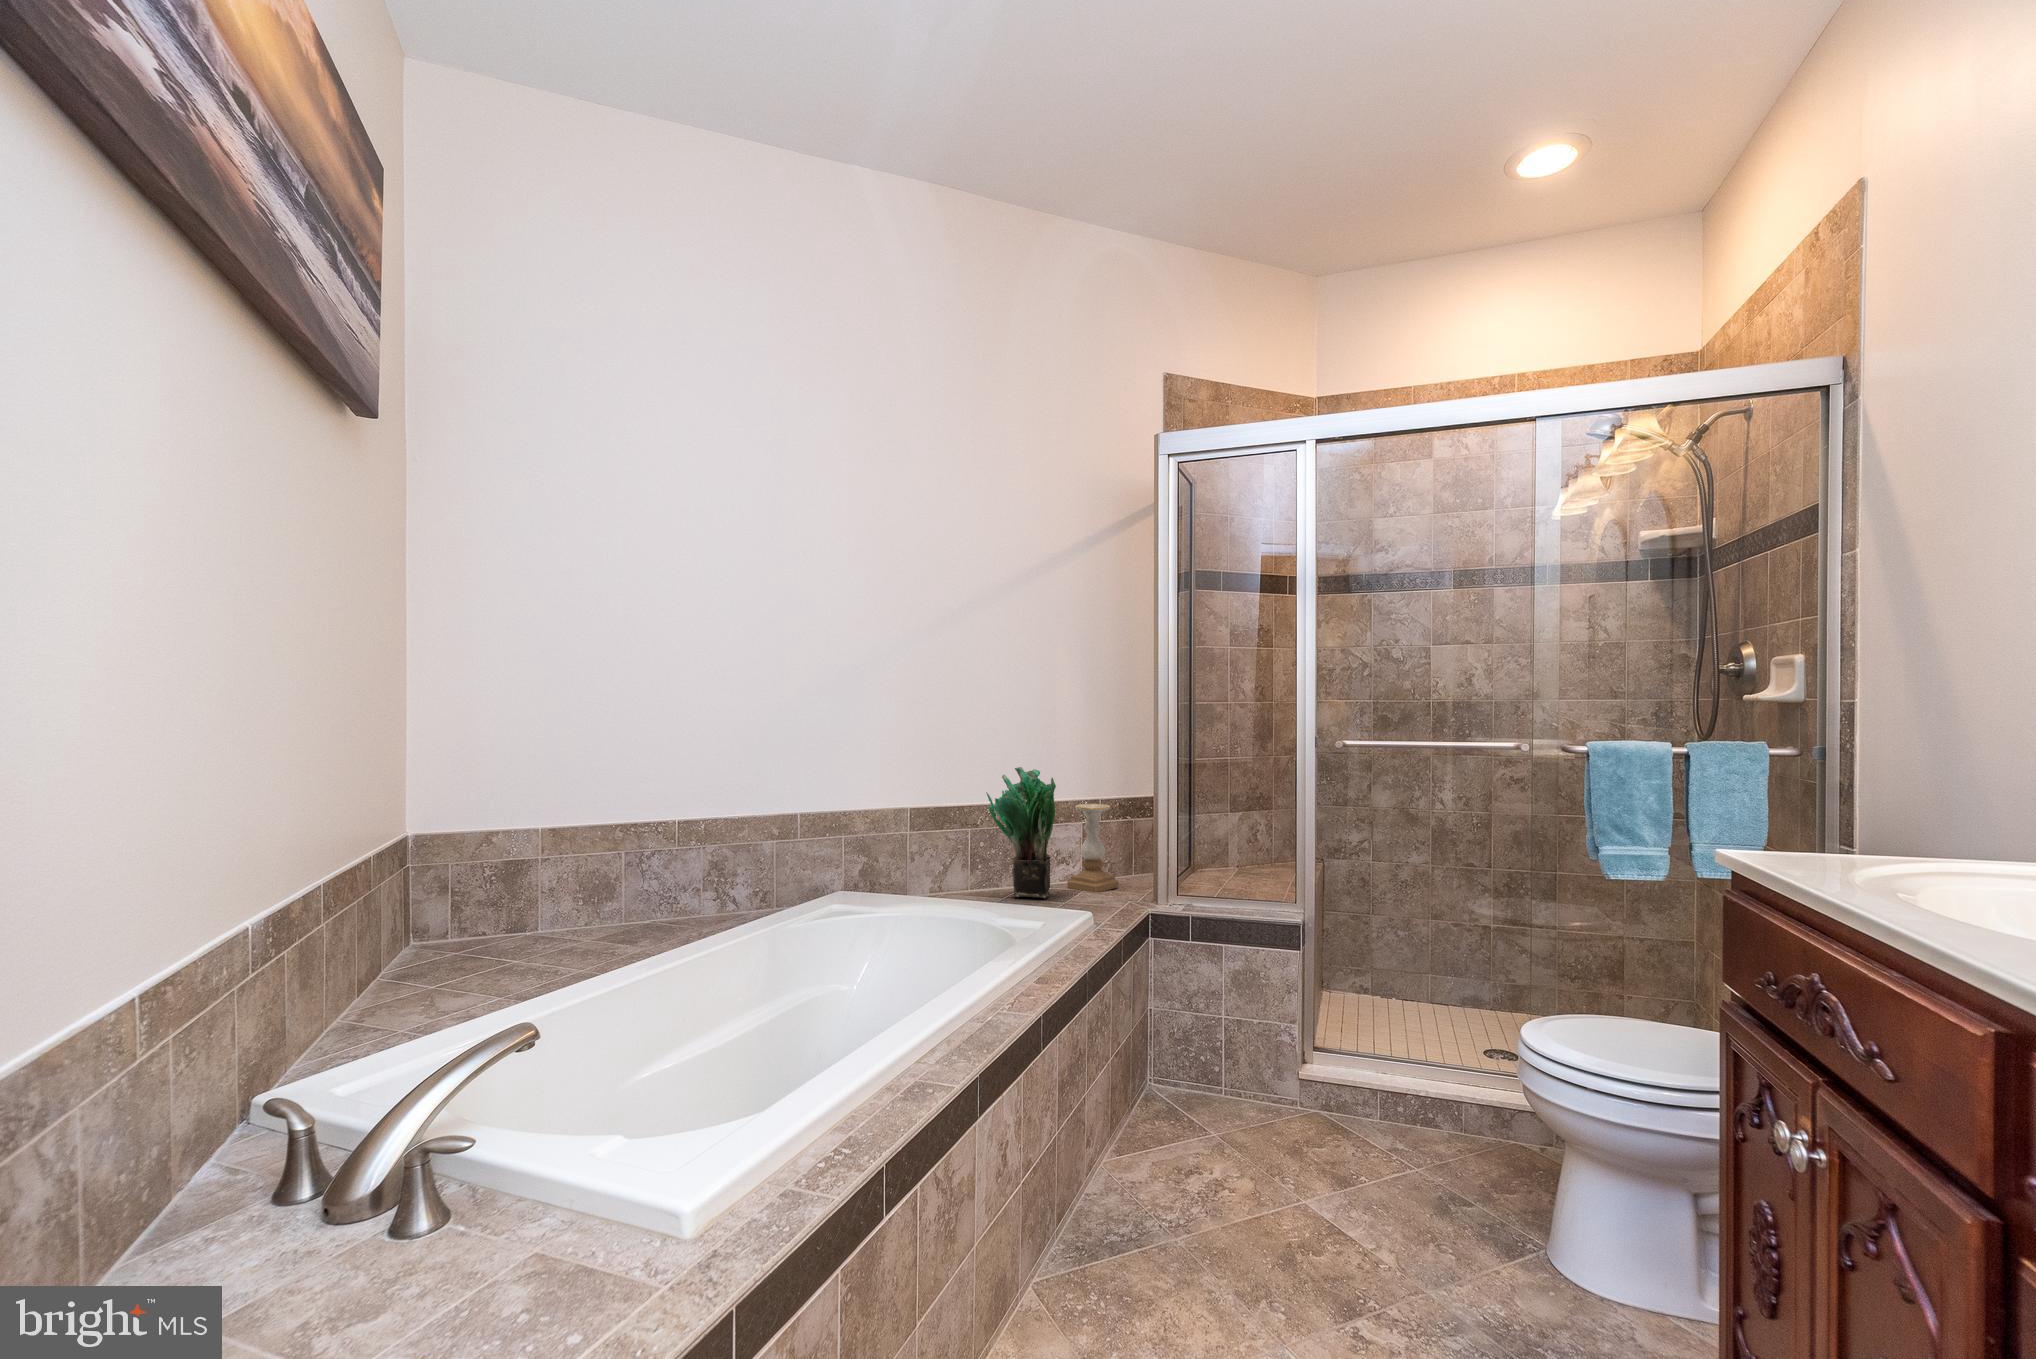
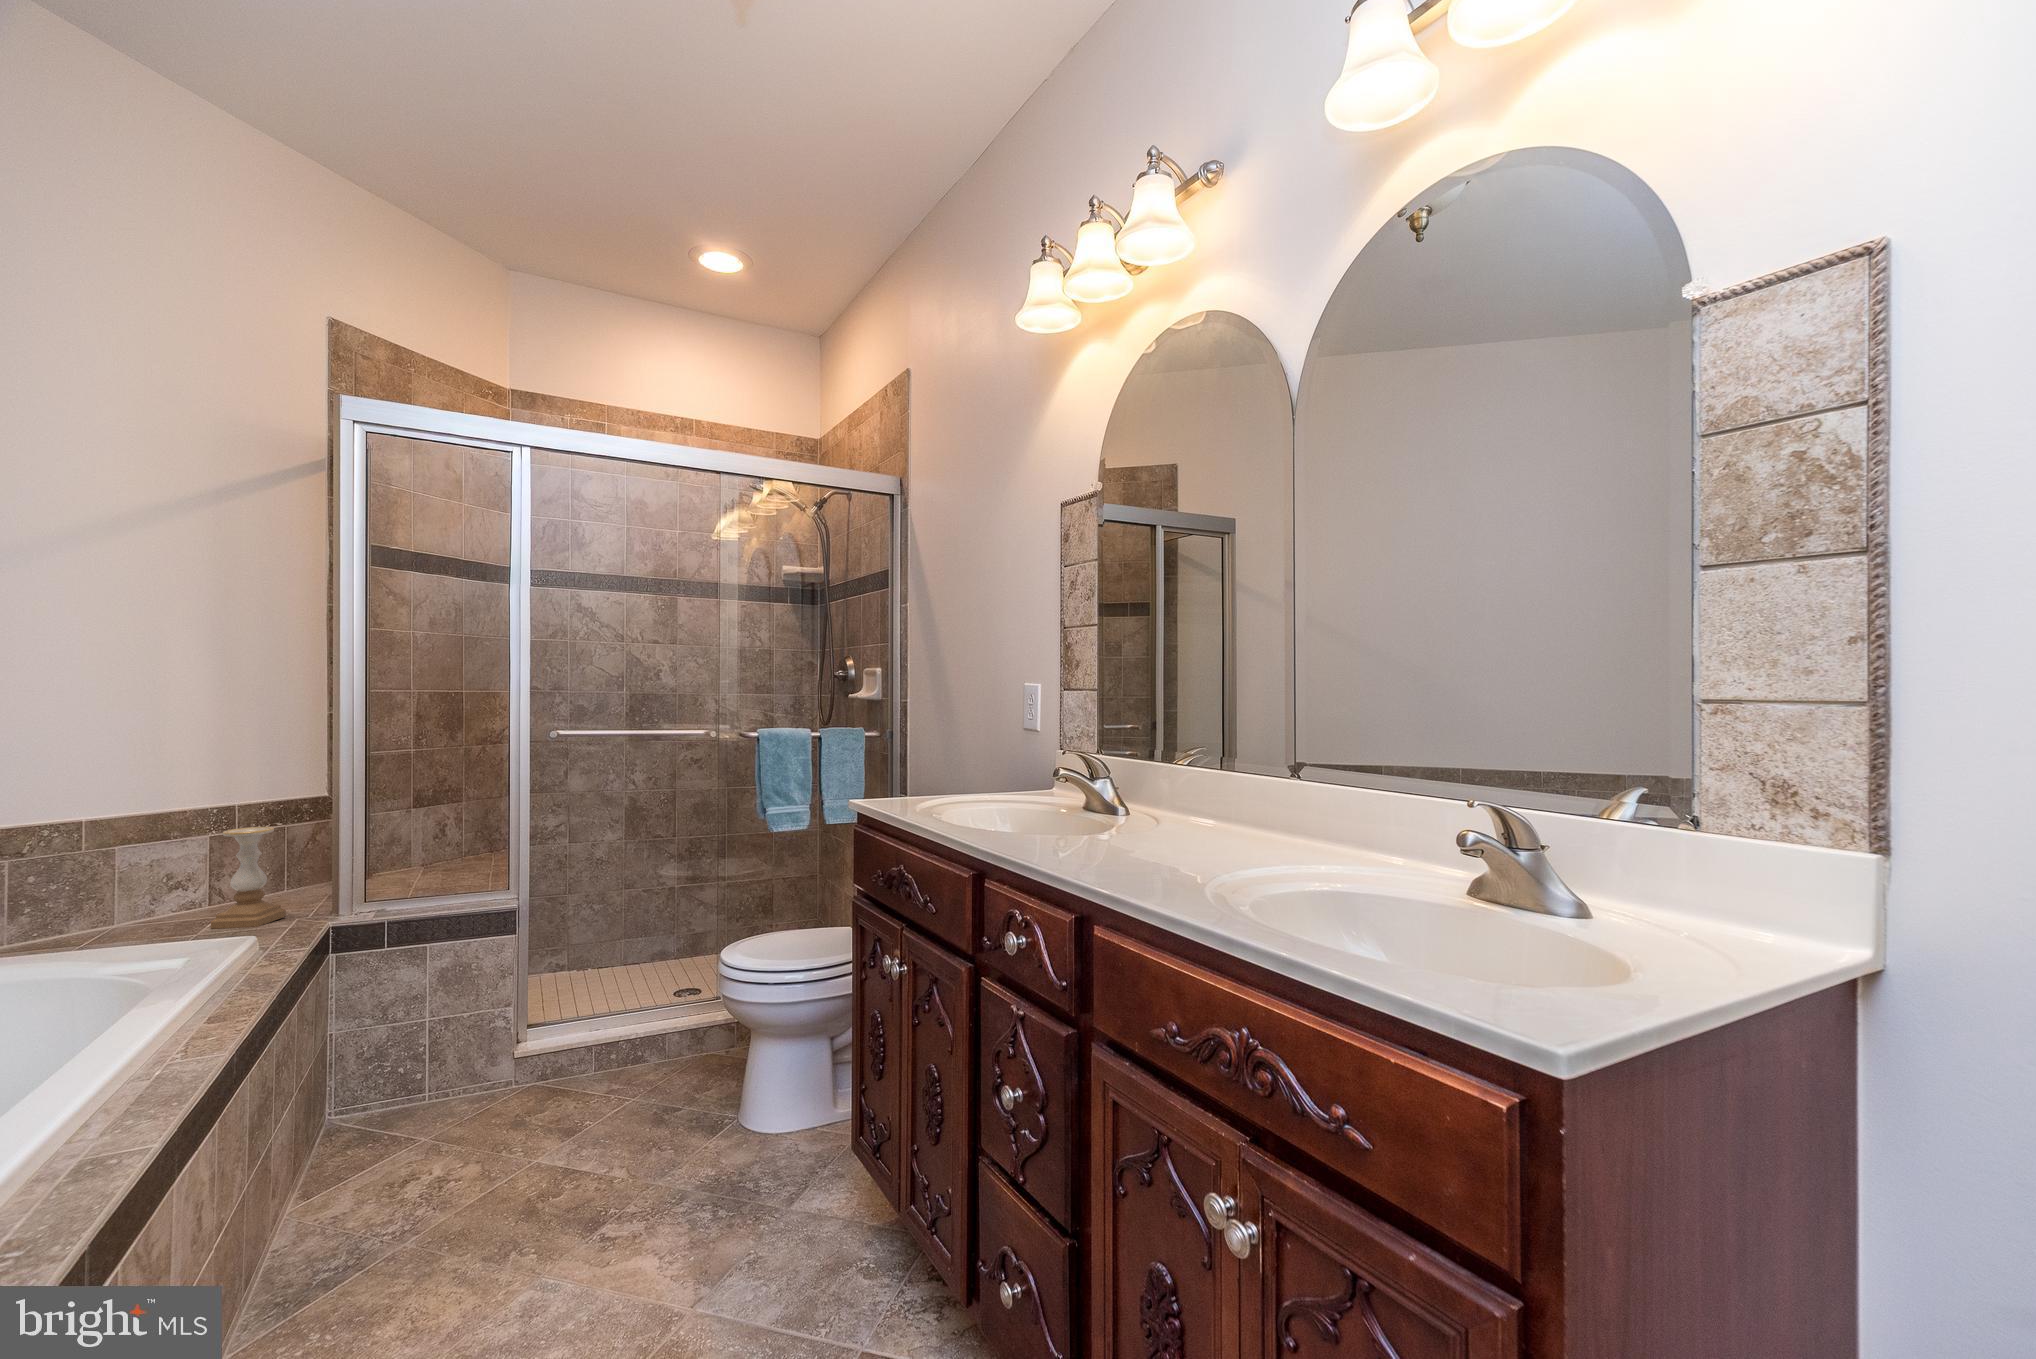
potted plant: present [986,767,1056,898] -> none [82,793,203,951]

